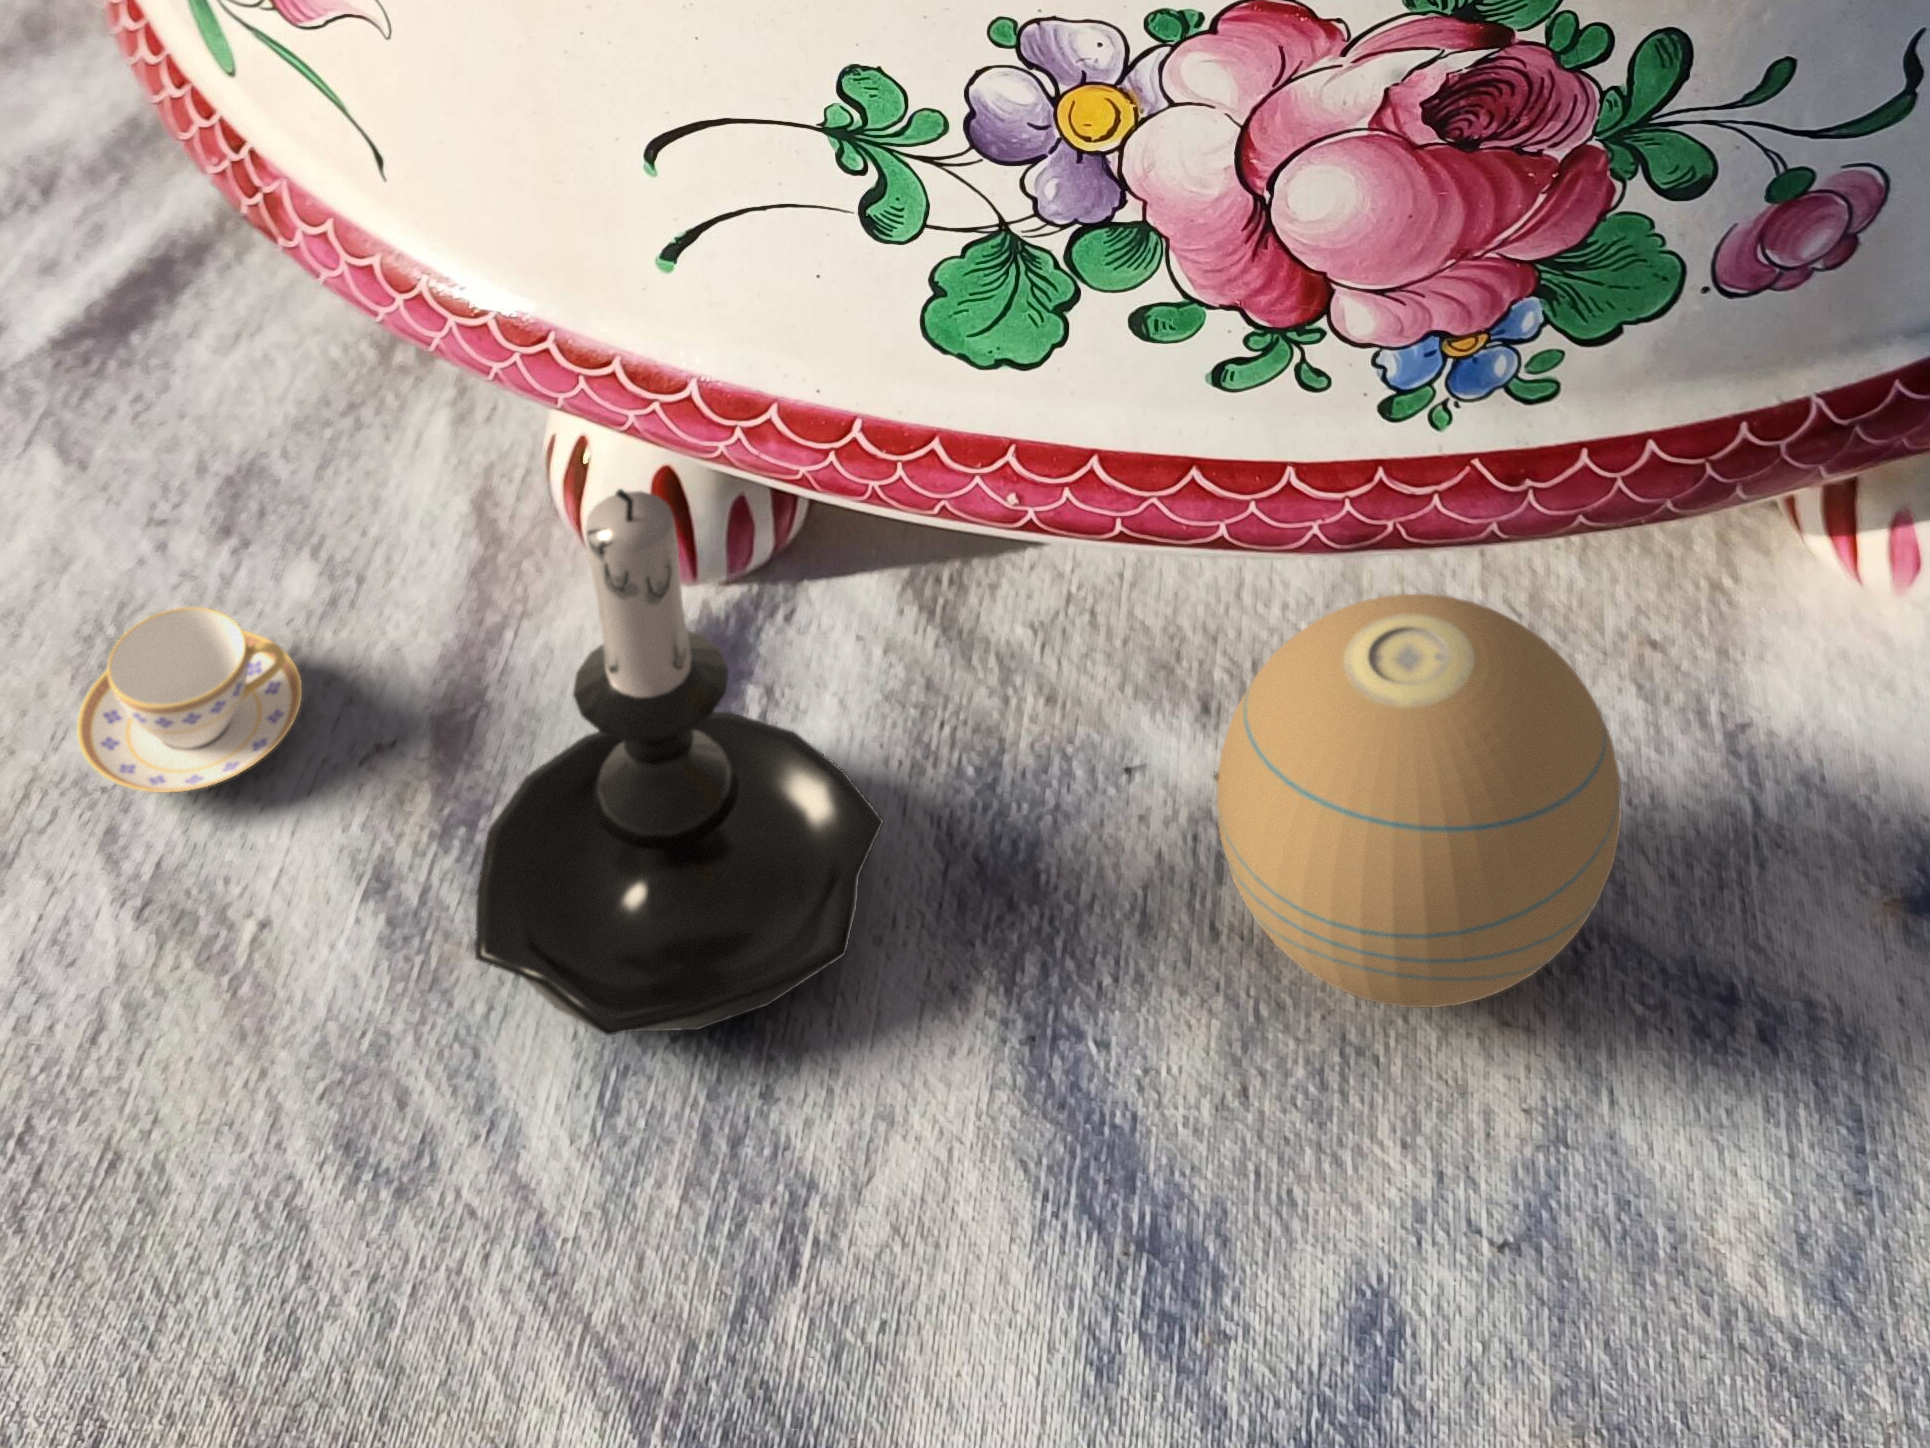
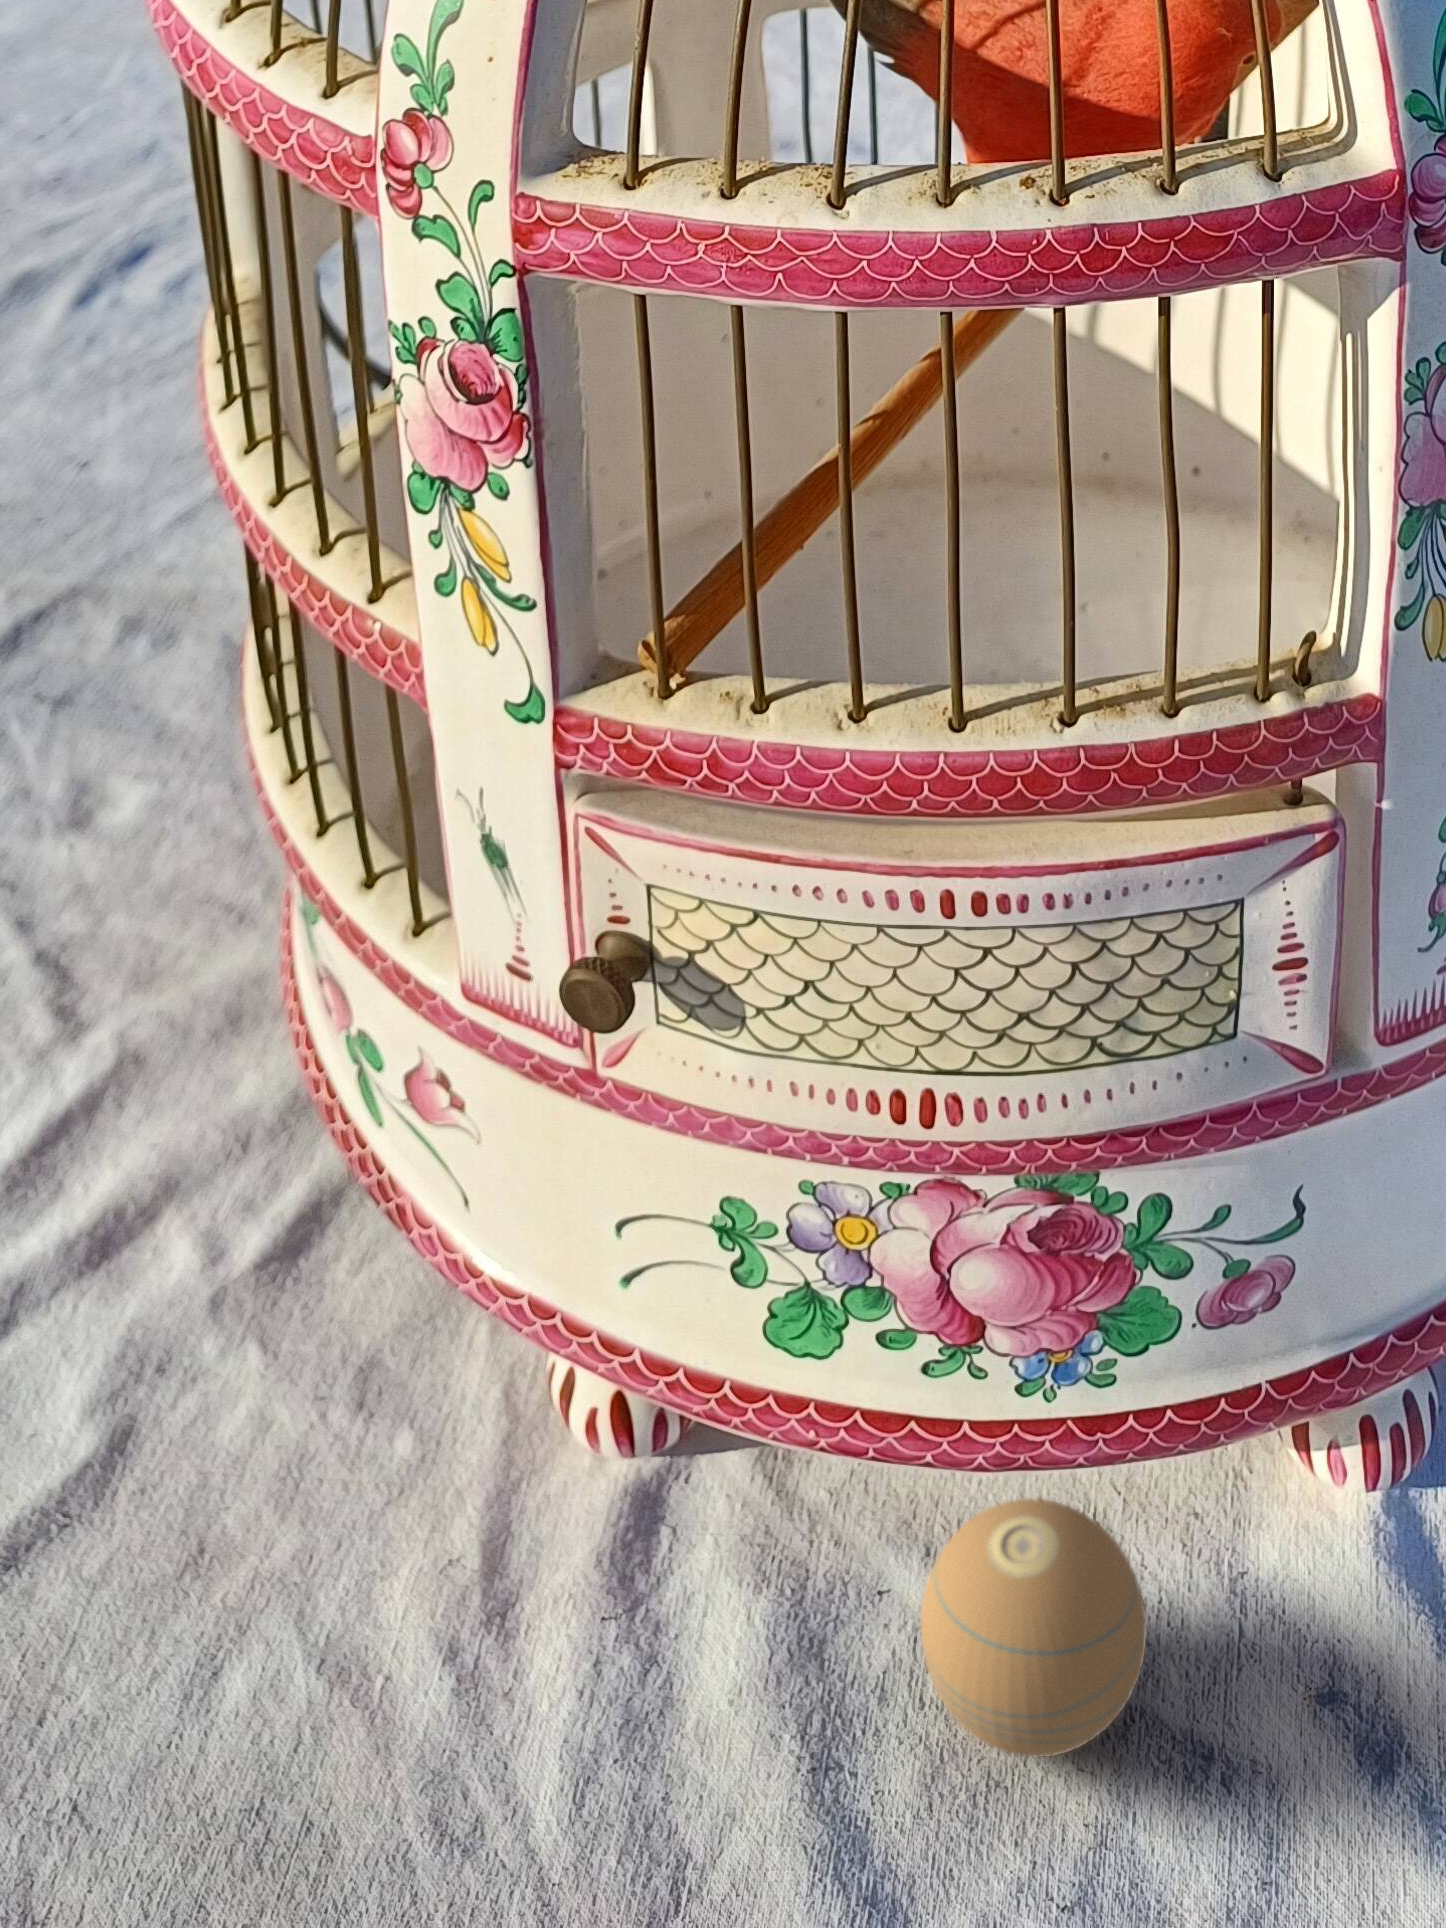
candle holder: present [475,489,883,1036] -> none [505,1436,736,1758]
teacup: present [77,607,302,792] -> none [280,1469,407,1589]

